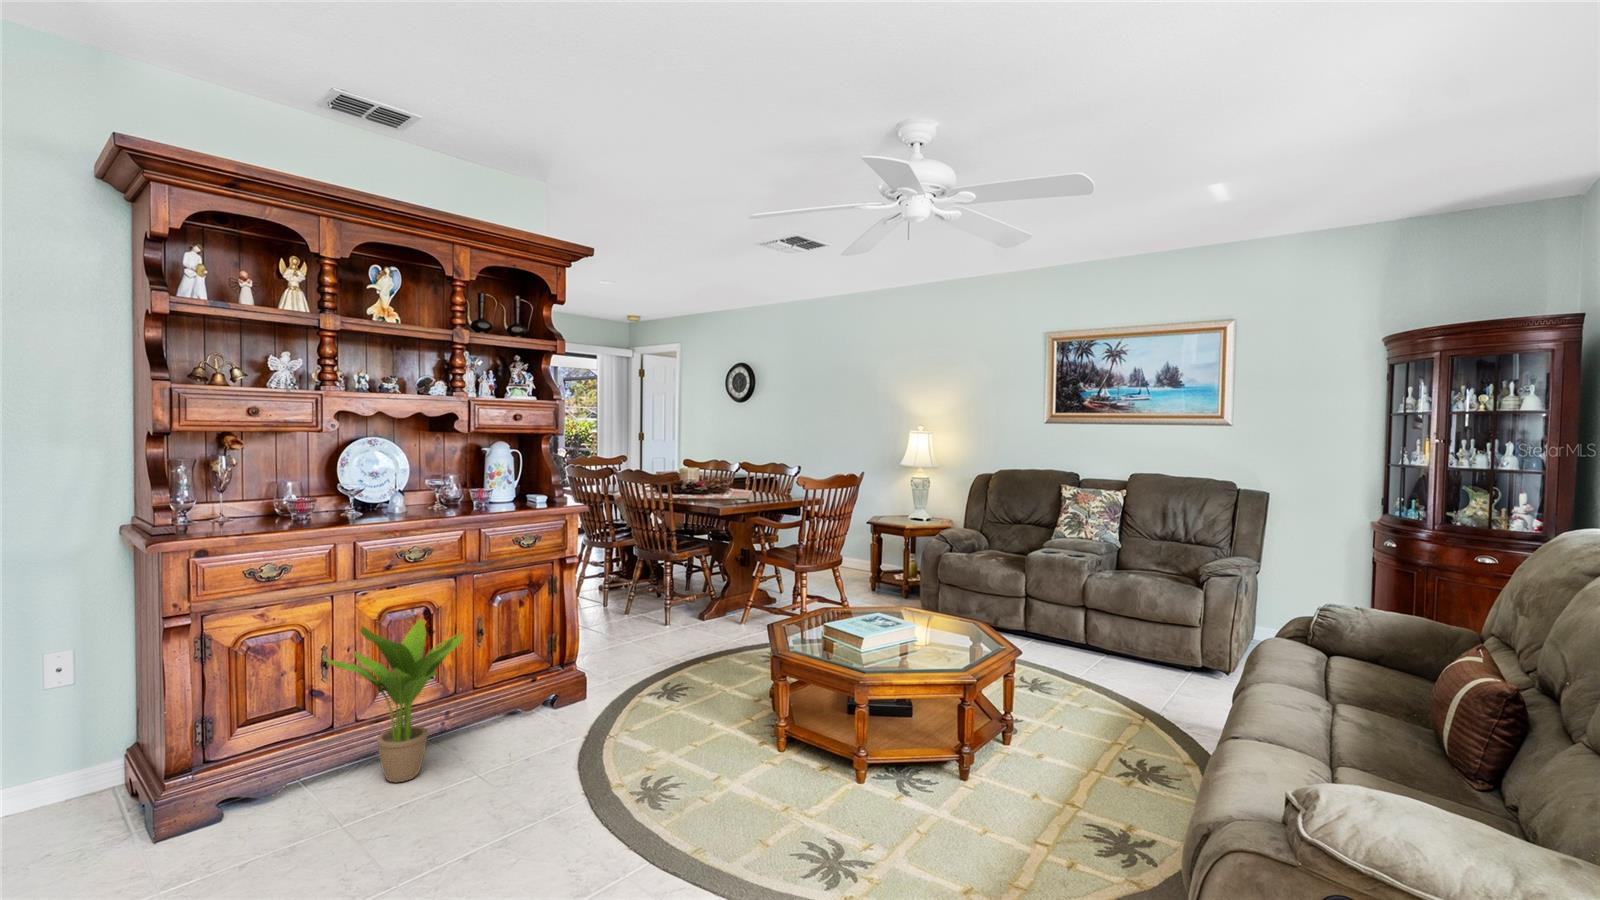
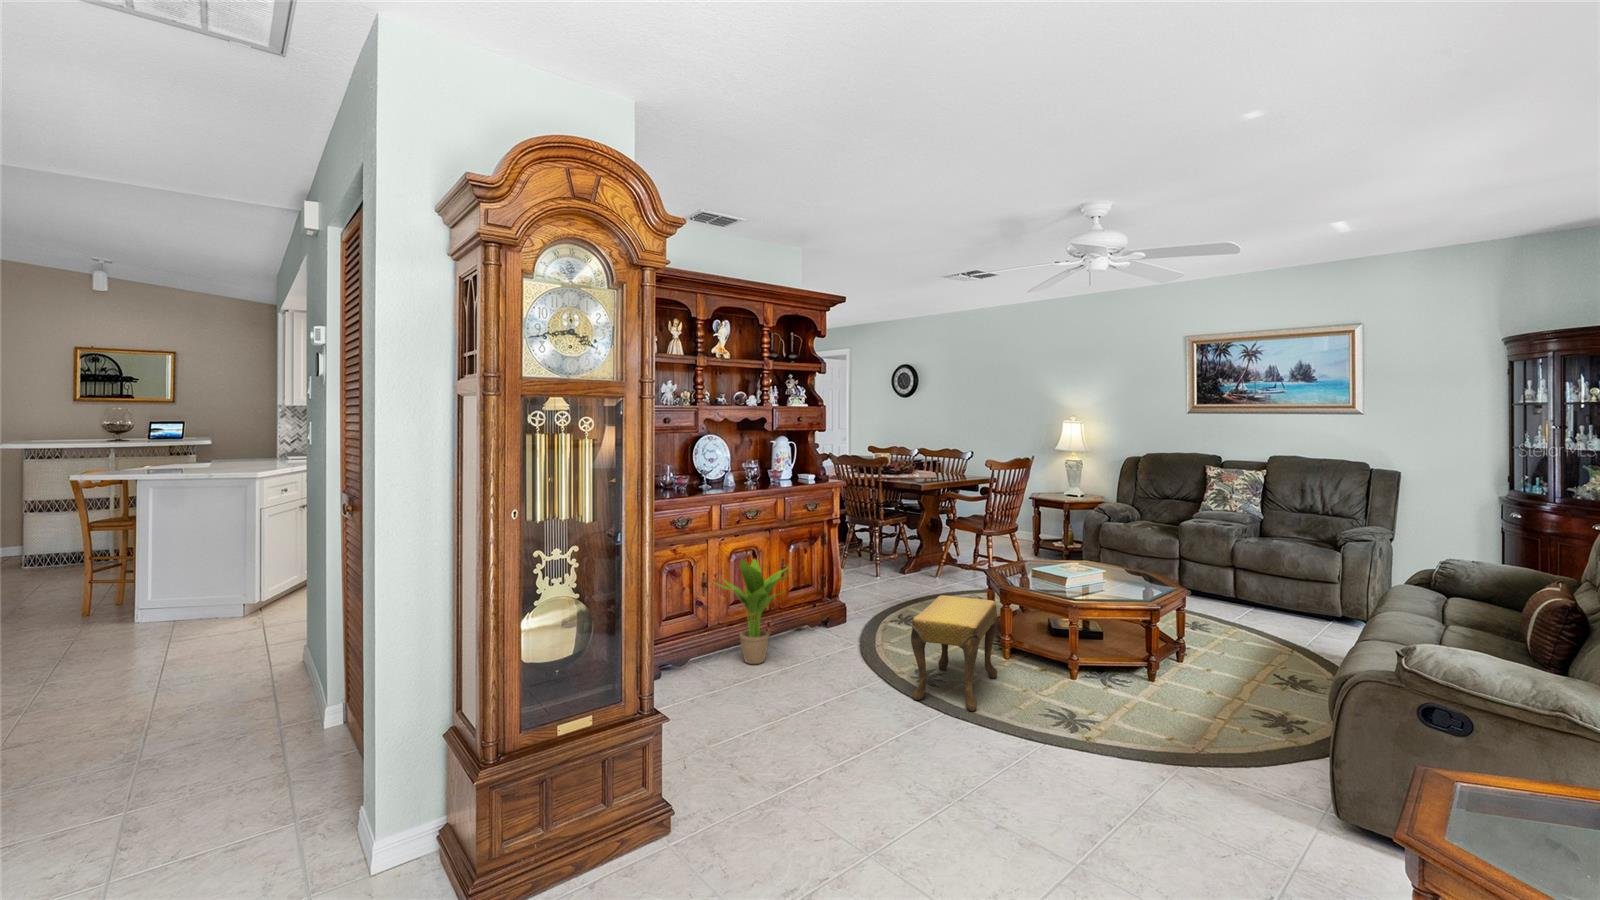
footstool: none [606,670,755,859] -> present [911,595,998,711]

